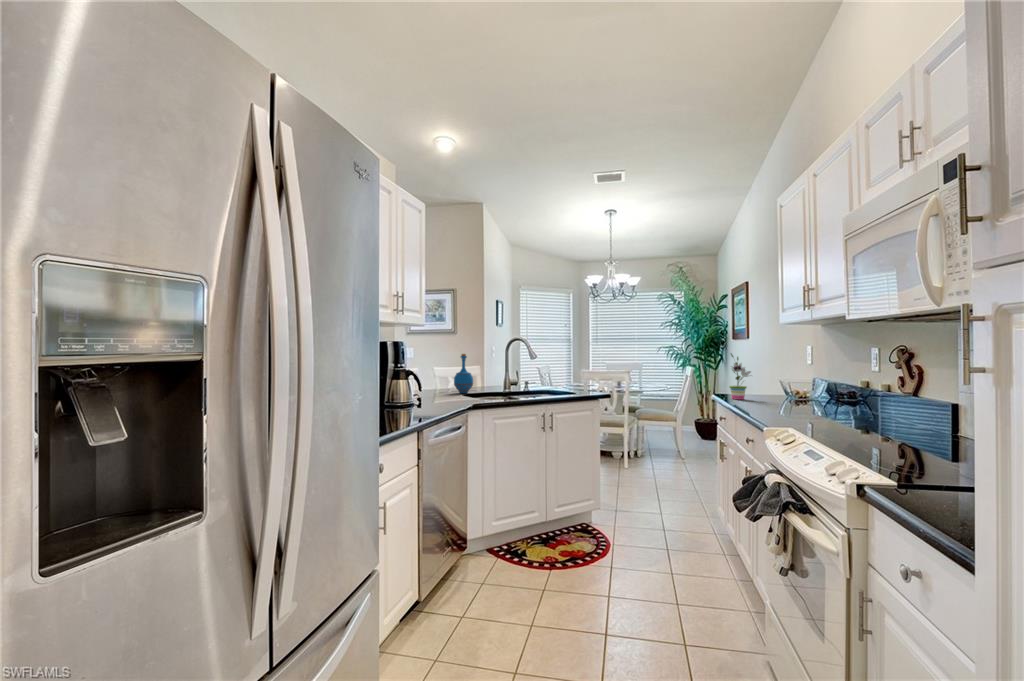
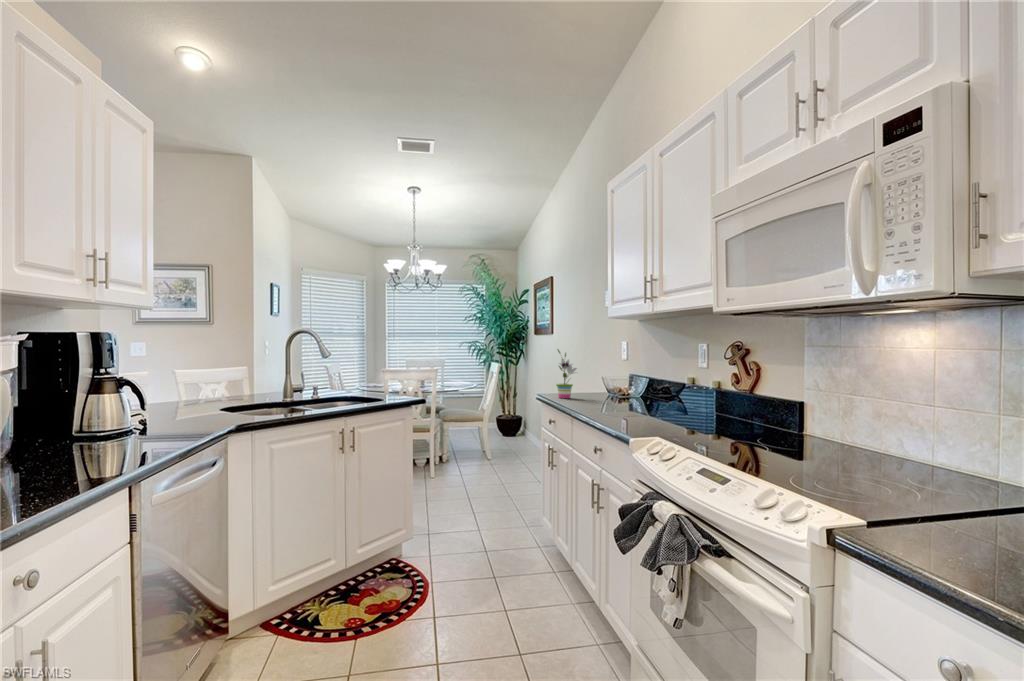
bottle: present [454,354,473,393] -> none [205,349,238,405]

